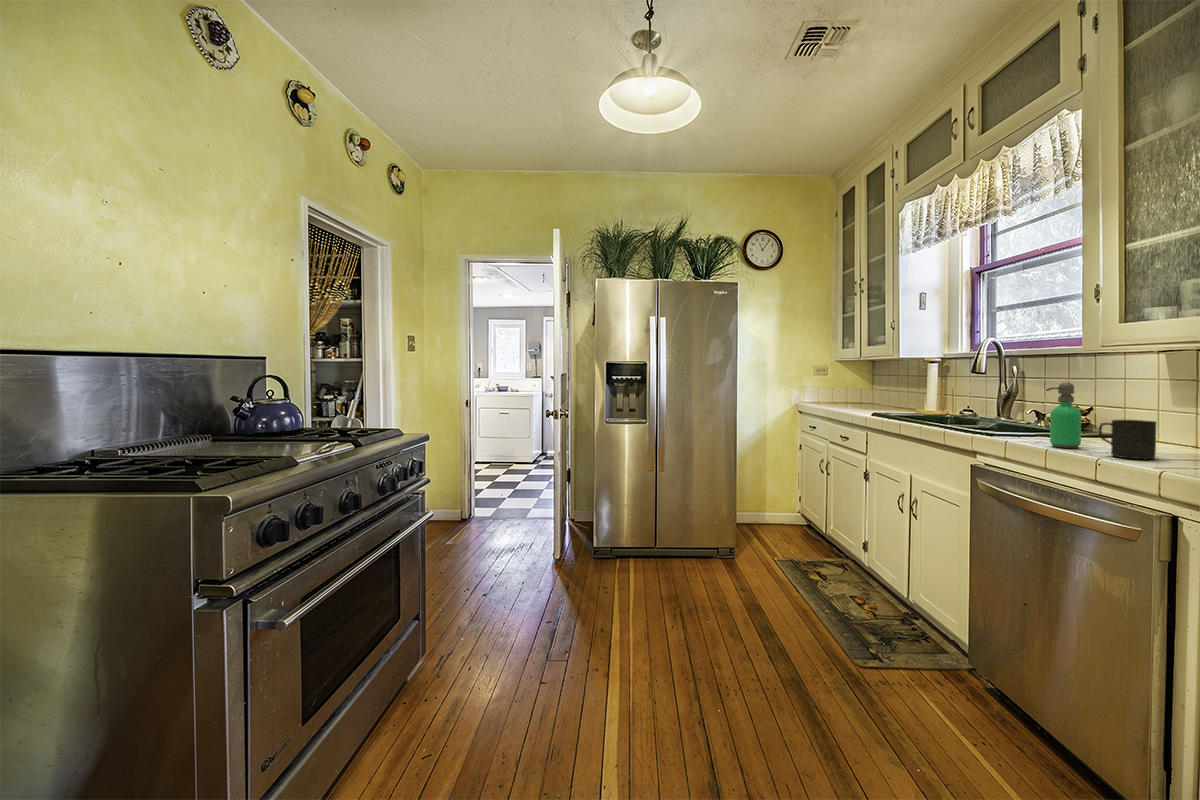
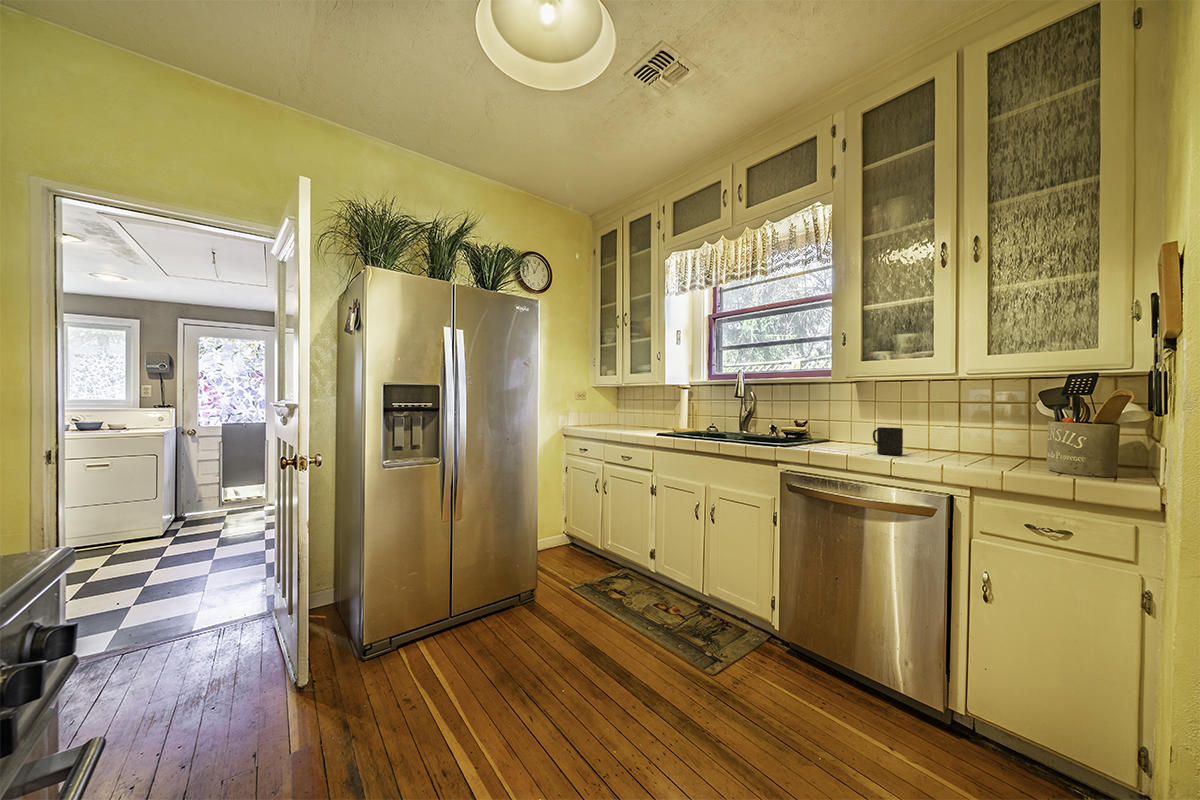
soap dispenser: present [1046,382,1081,448] -> none [830,401,850,450]

